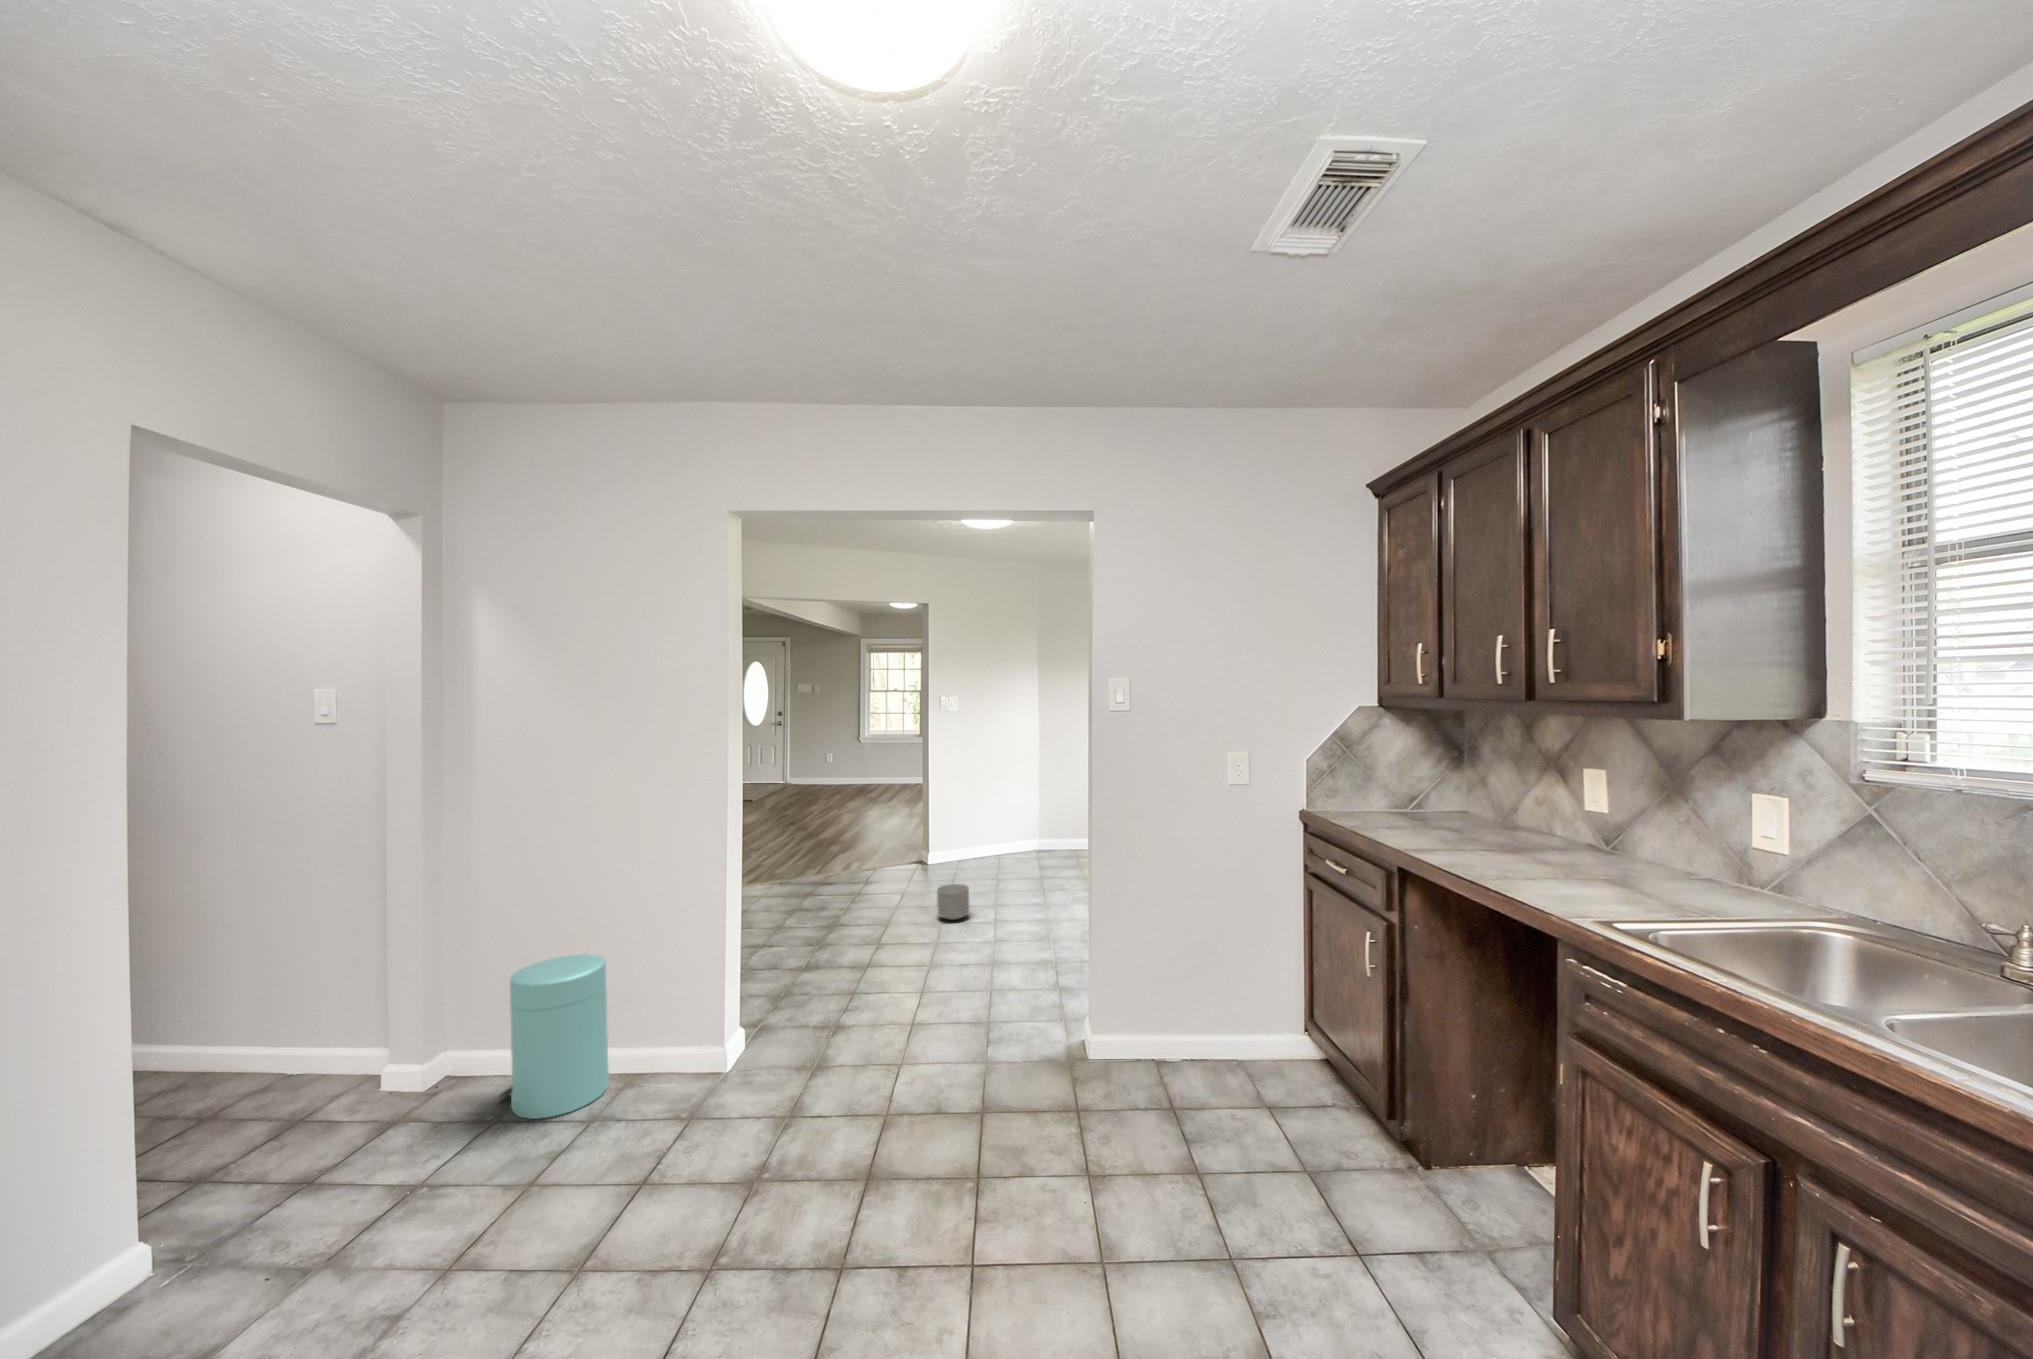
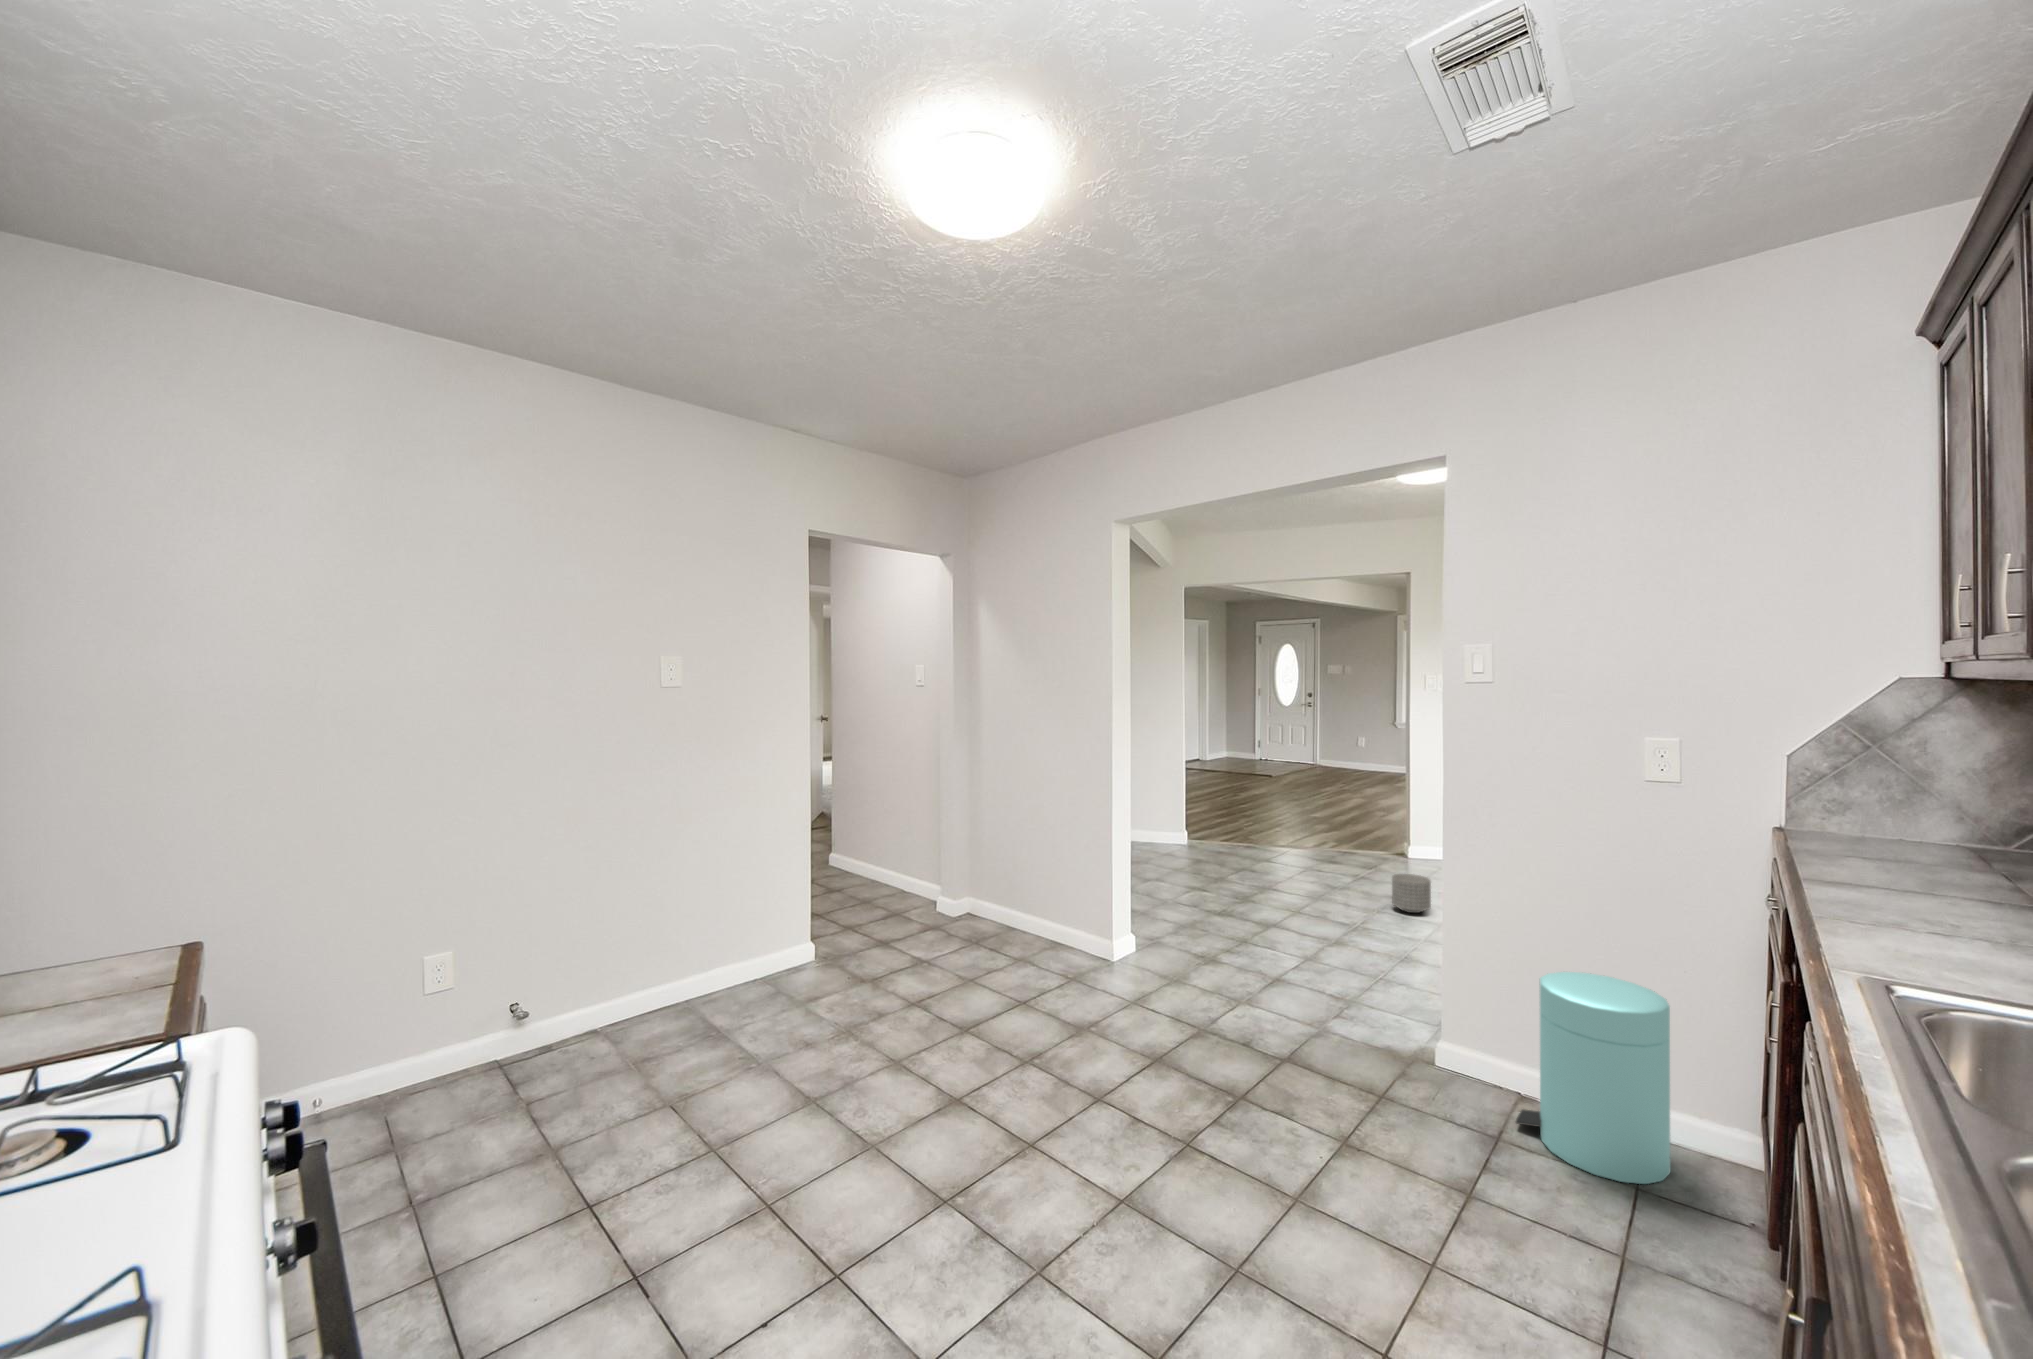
trash can: present [499,954,609,1119] -> present [1516,972,1670,1184]

